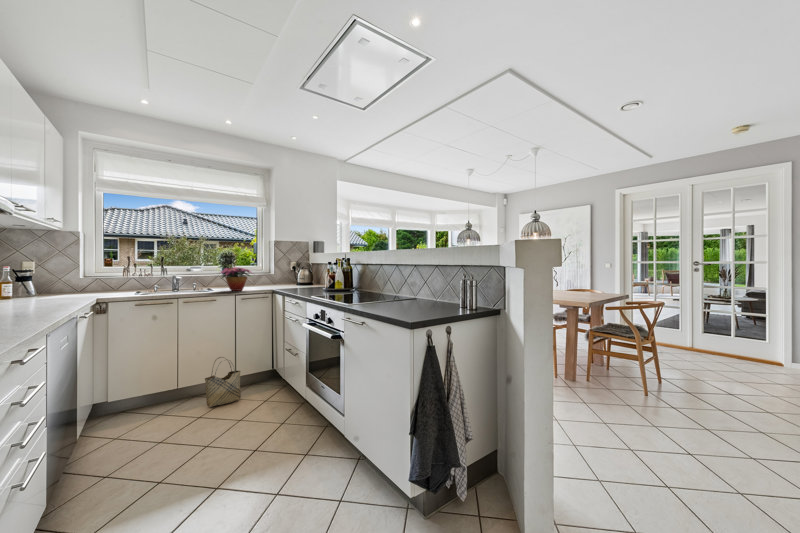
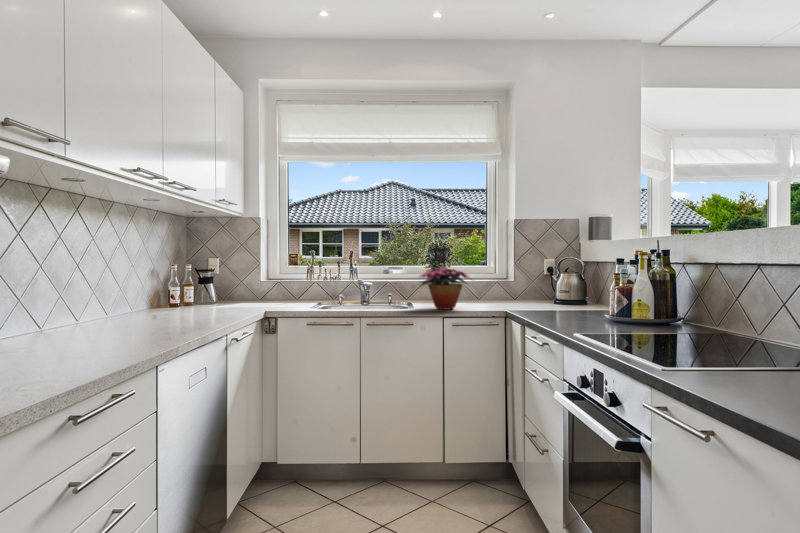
woven basket: present [205,357,241,407] -> none [388,424,446,511]

